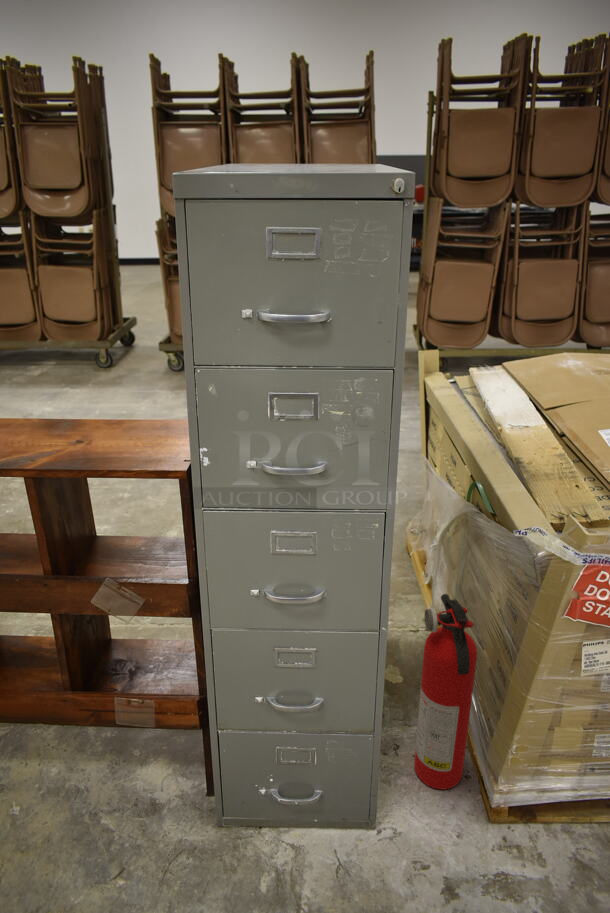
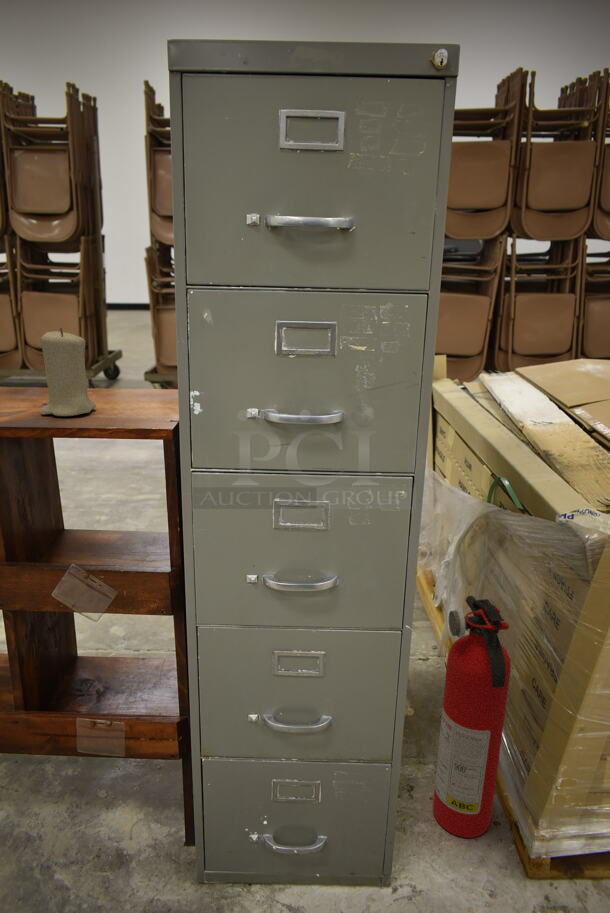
candle: none [71,377,120,452] -> present [40,328,96,416]

